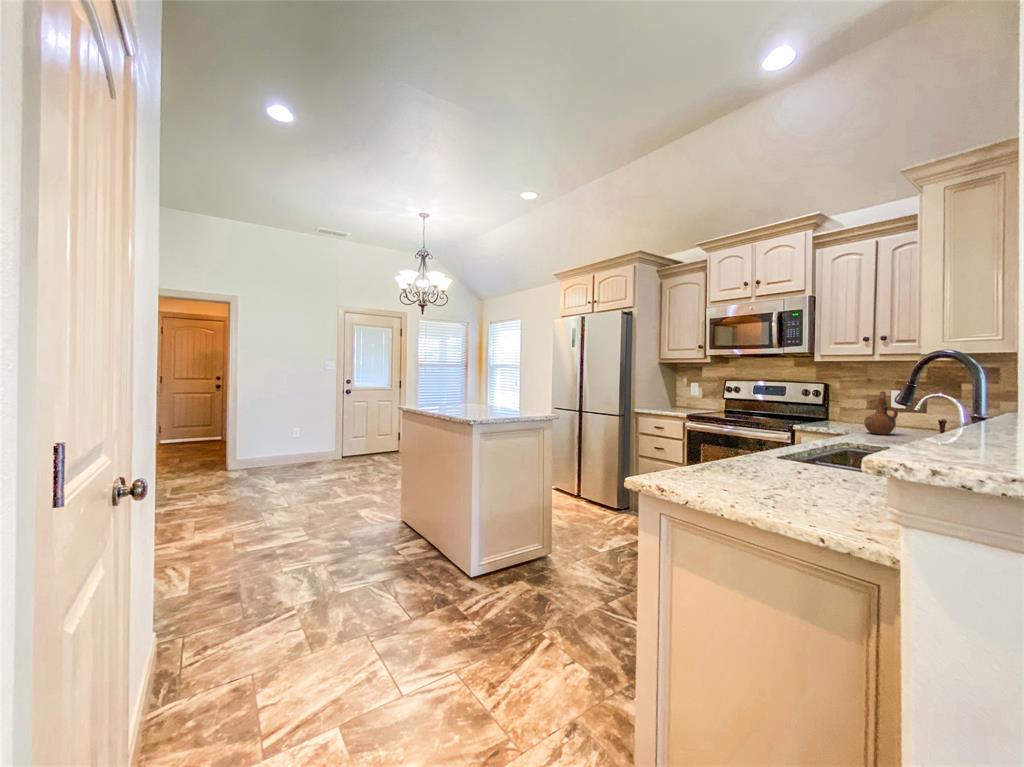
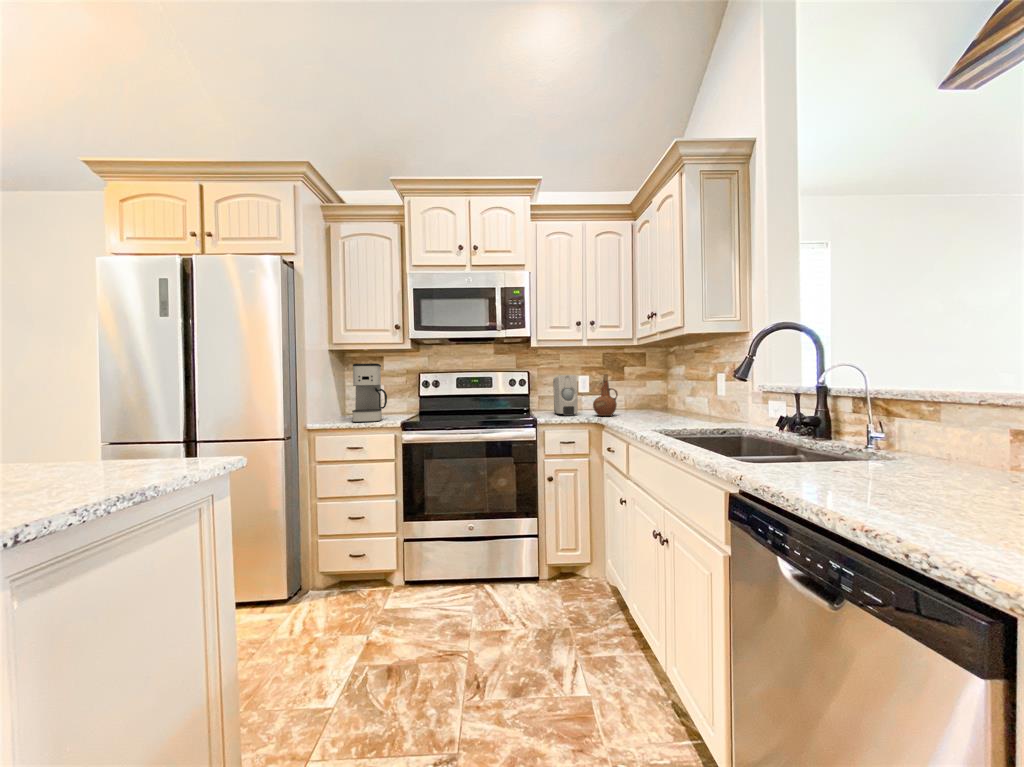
coffee maker: none [666,374,692,414] -> present [352,364,387,422]
soap dispenser: none [831,390,862,429] -> present [553,375,578,416]

